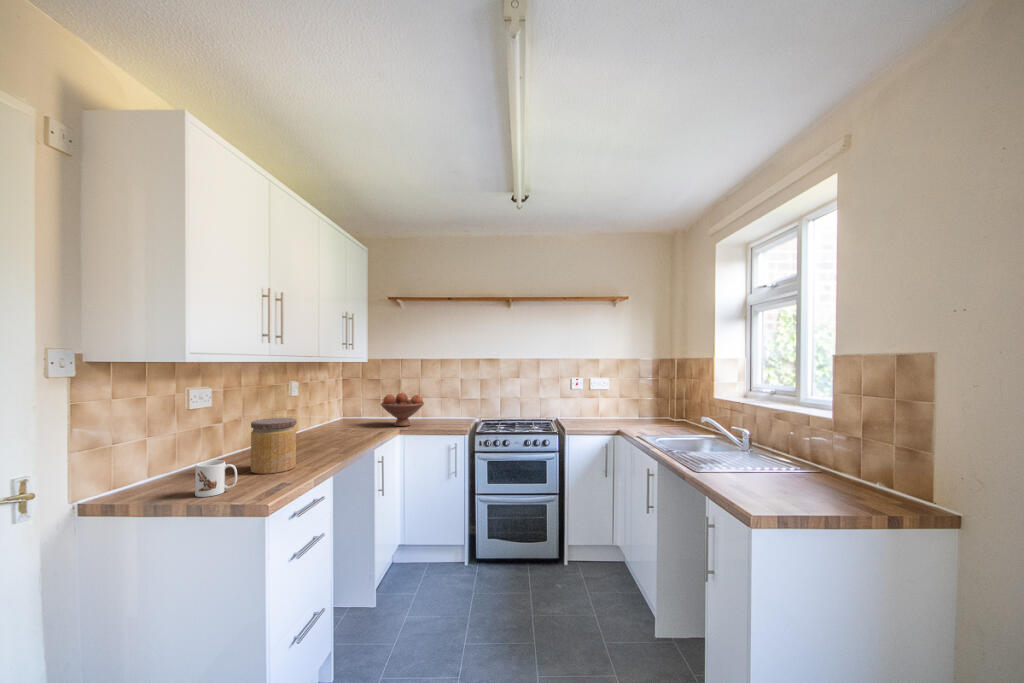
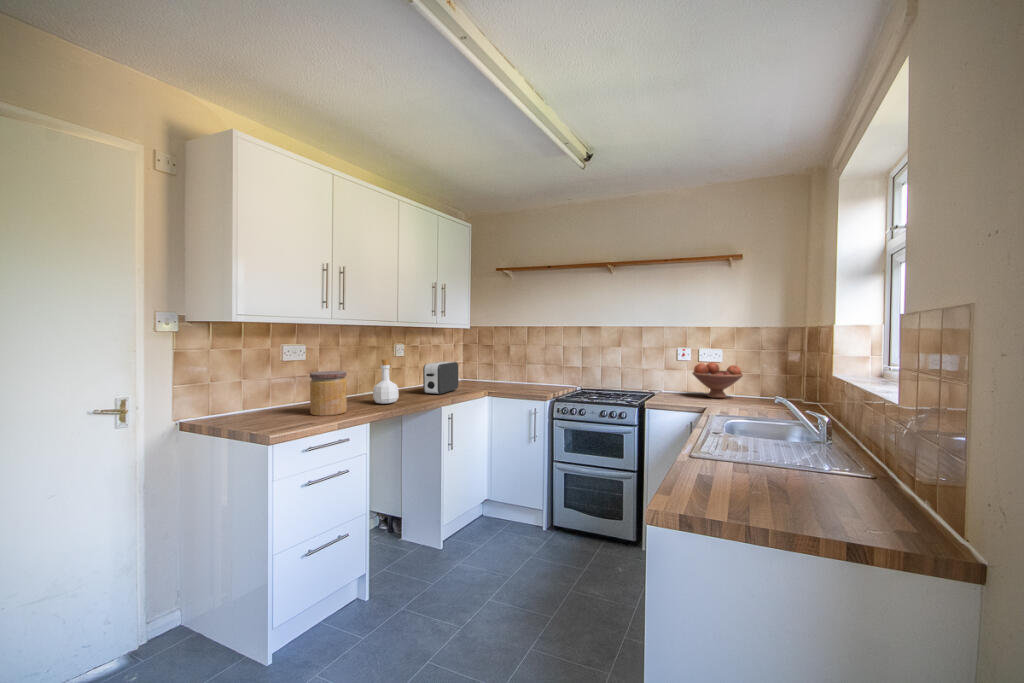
fruit bowl: present [381,393,424,426] -> present [692,362,743,398]
toaster: none [339,400,369,438] -> present [423,362,459,395]
bottle: none [304,401,333,453] -> present [373,359,399,404]
mug: present [195,460,237,497] -> none [243,400,273,427]

